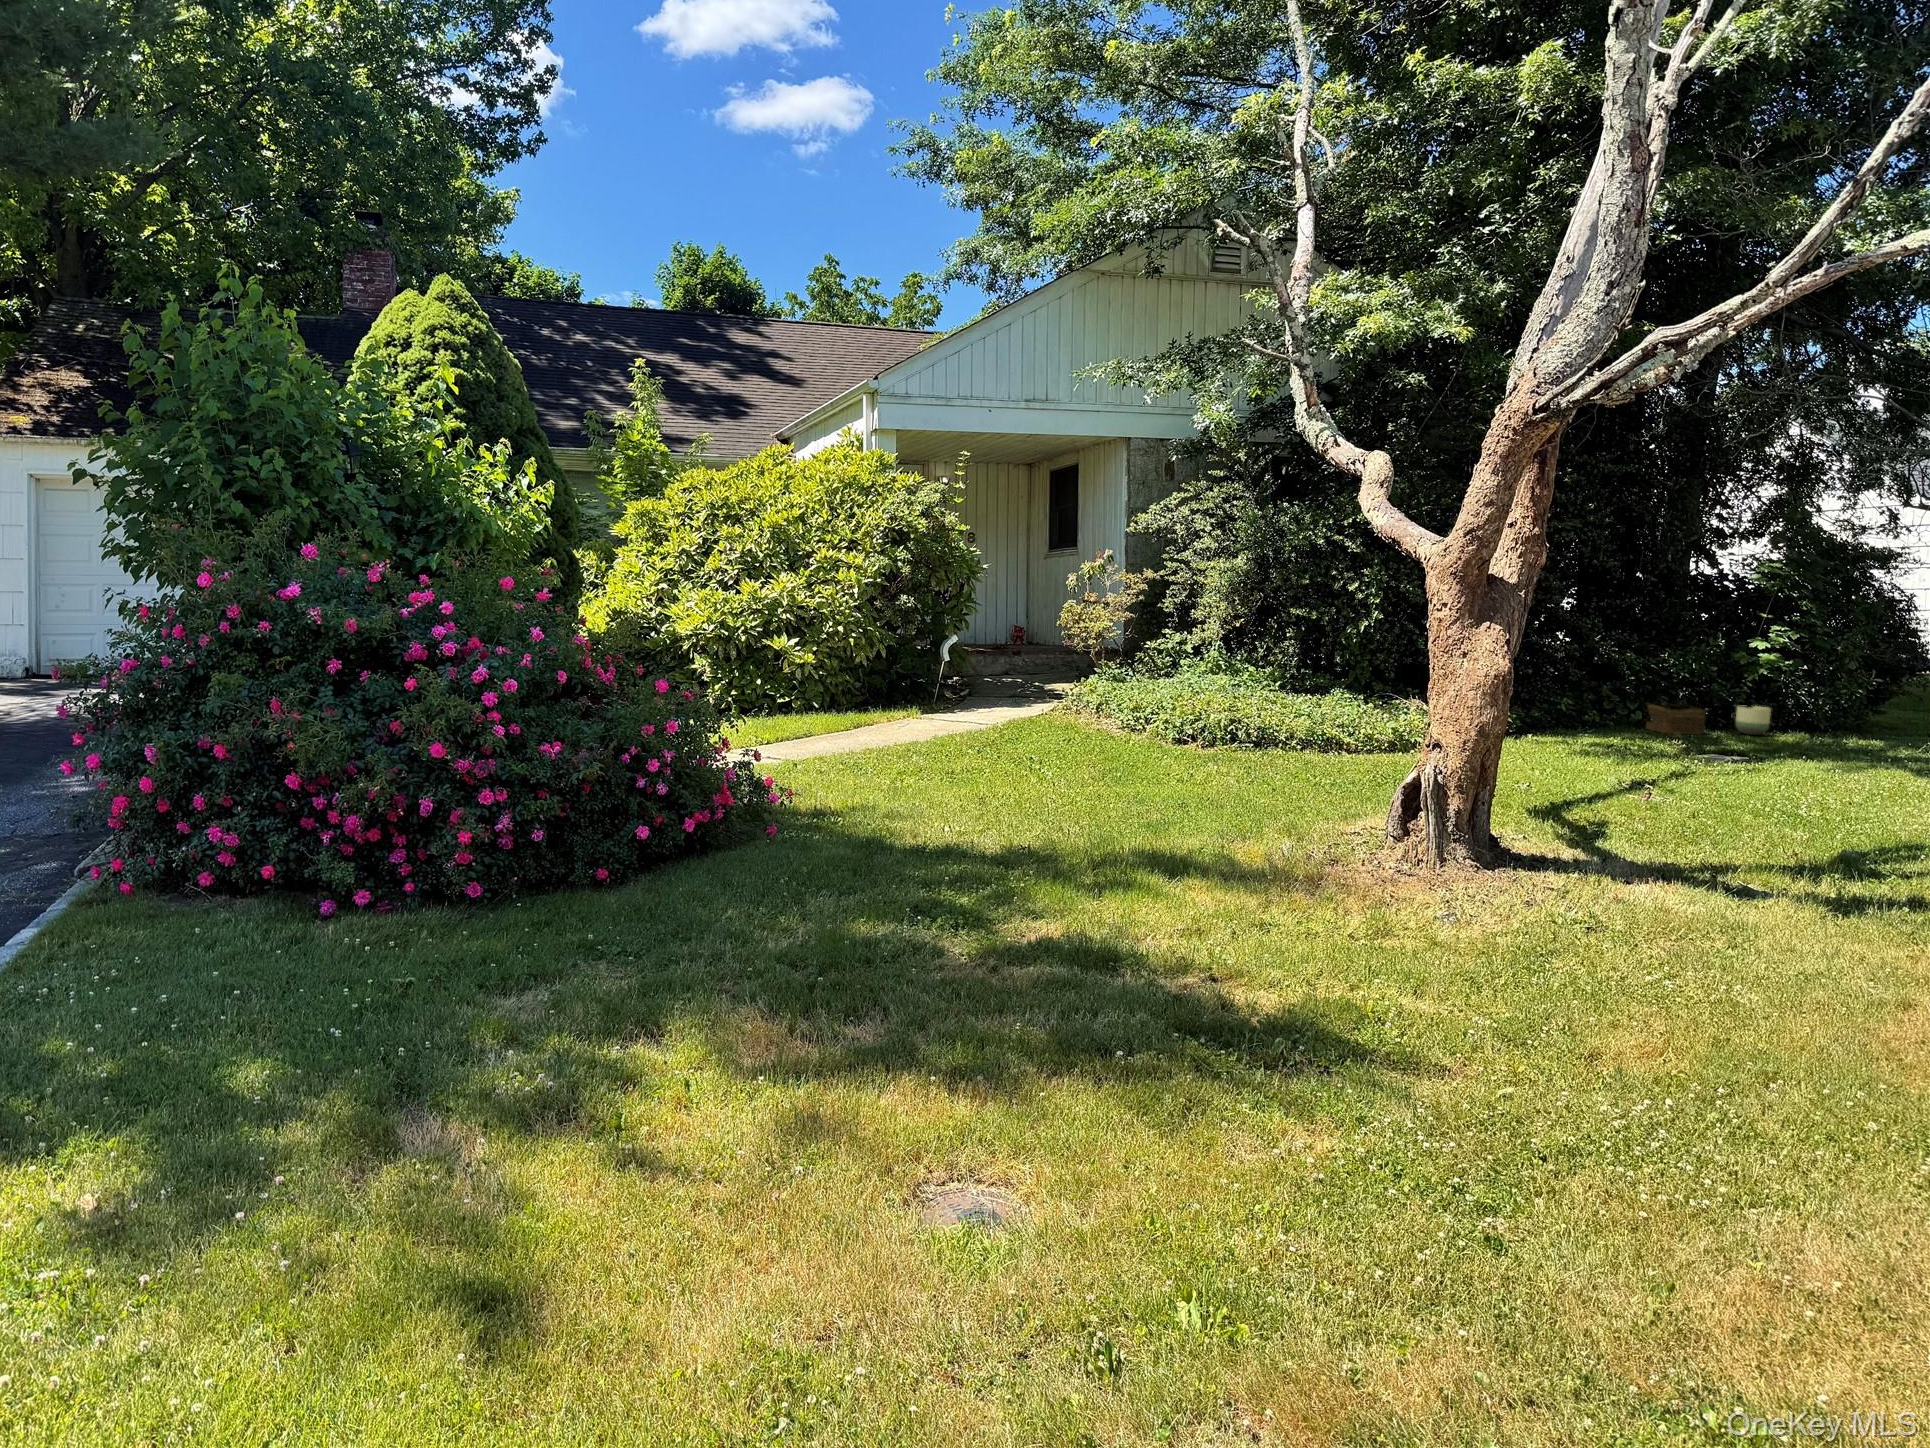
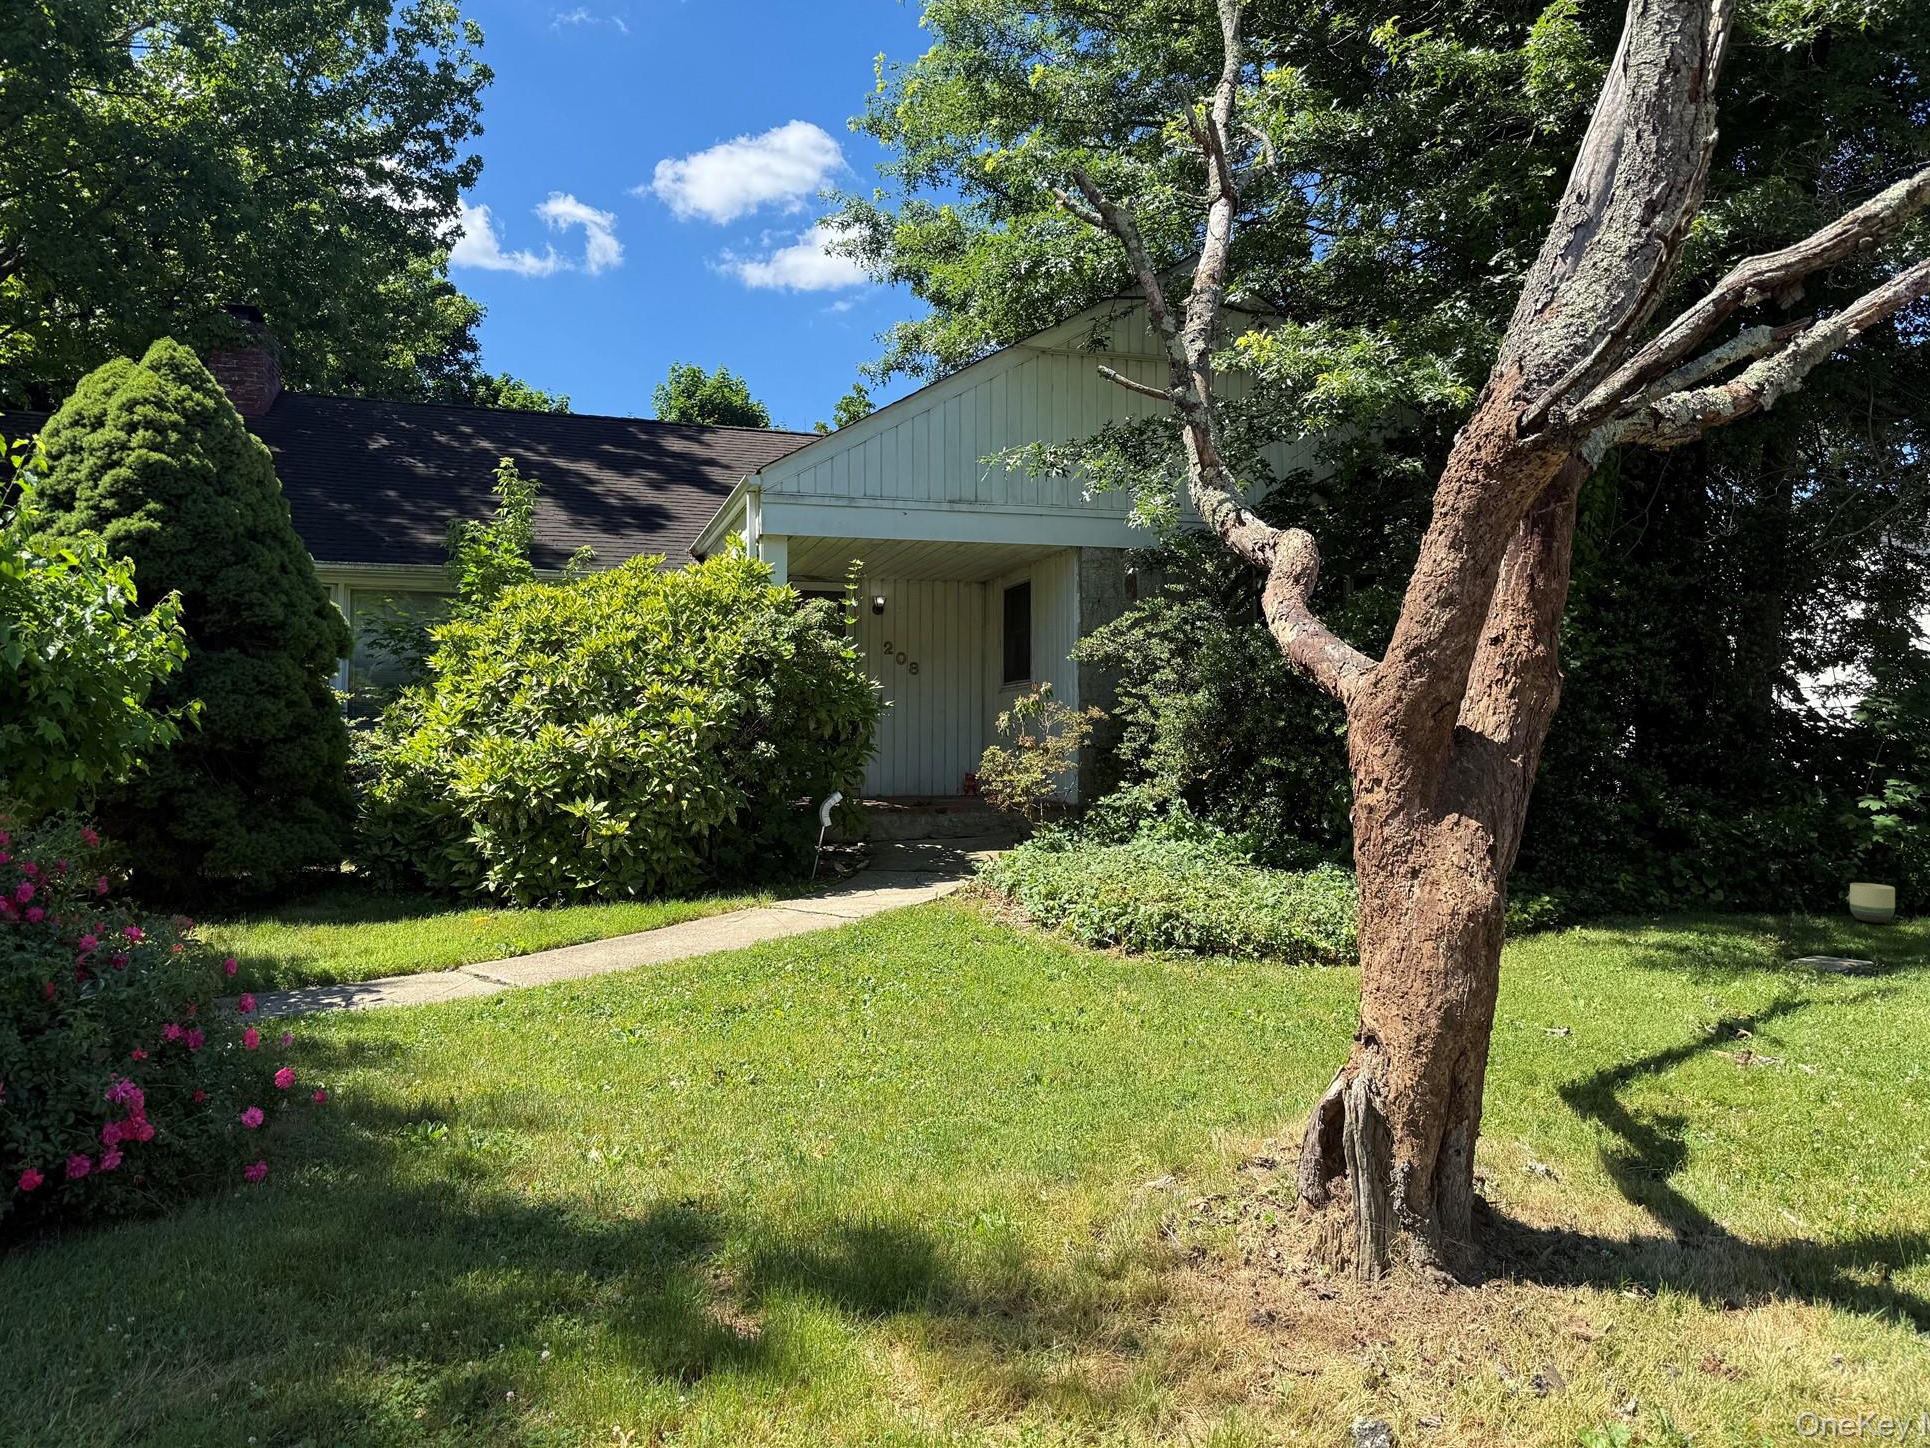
basket: present [1646,703,1706,734] -> none [1728,880,1812,922]

